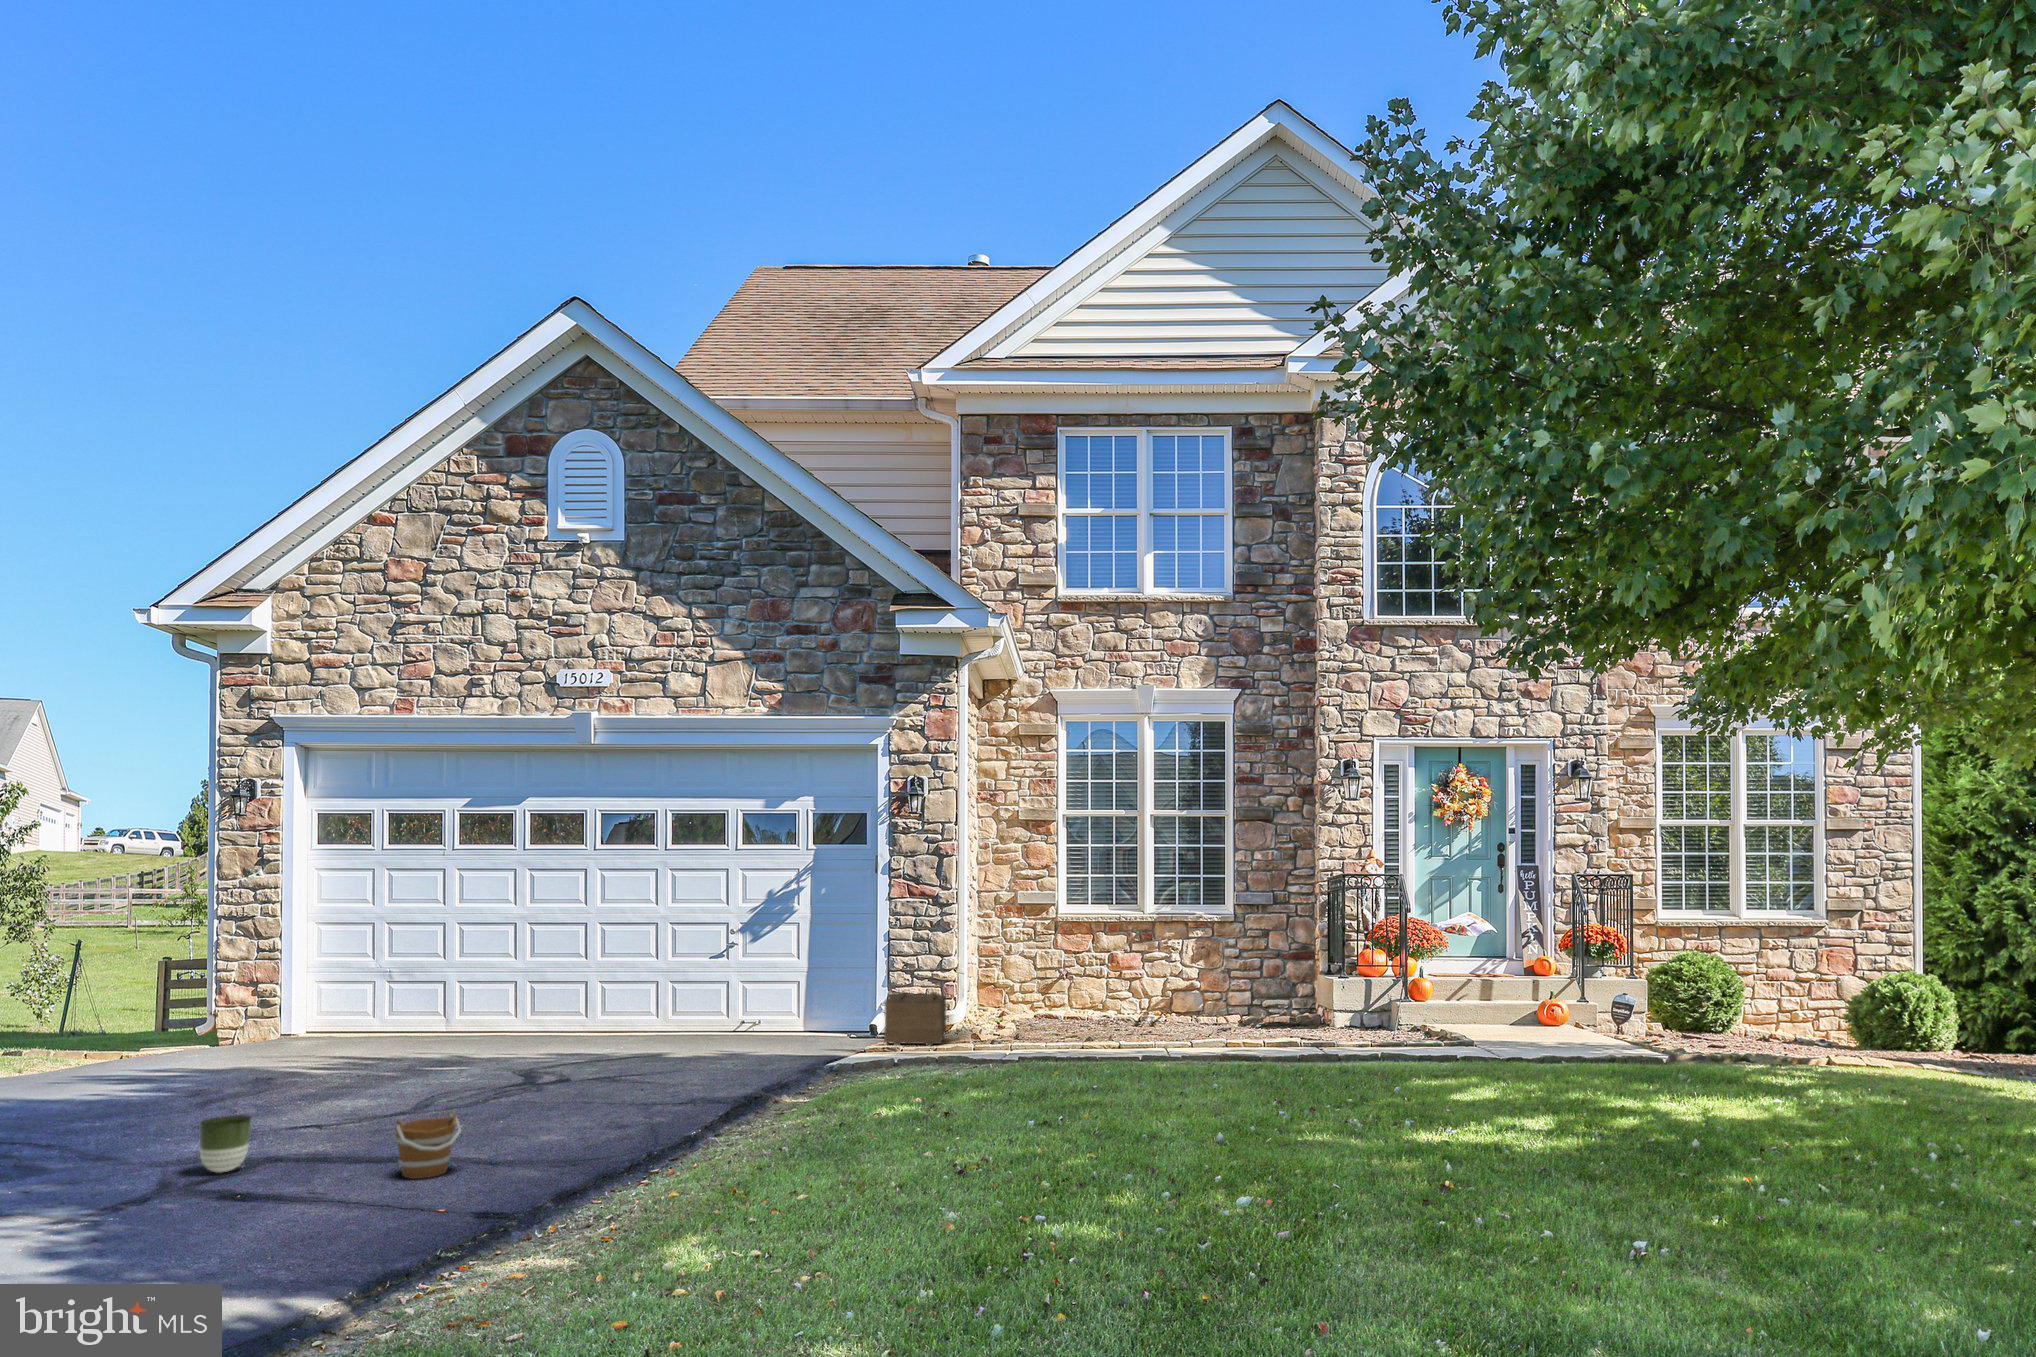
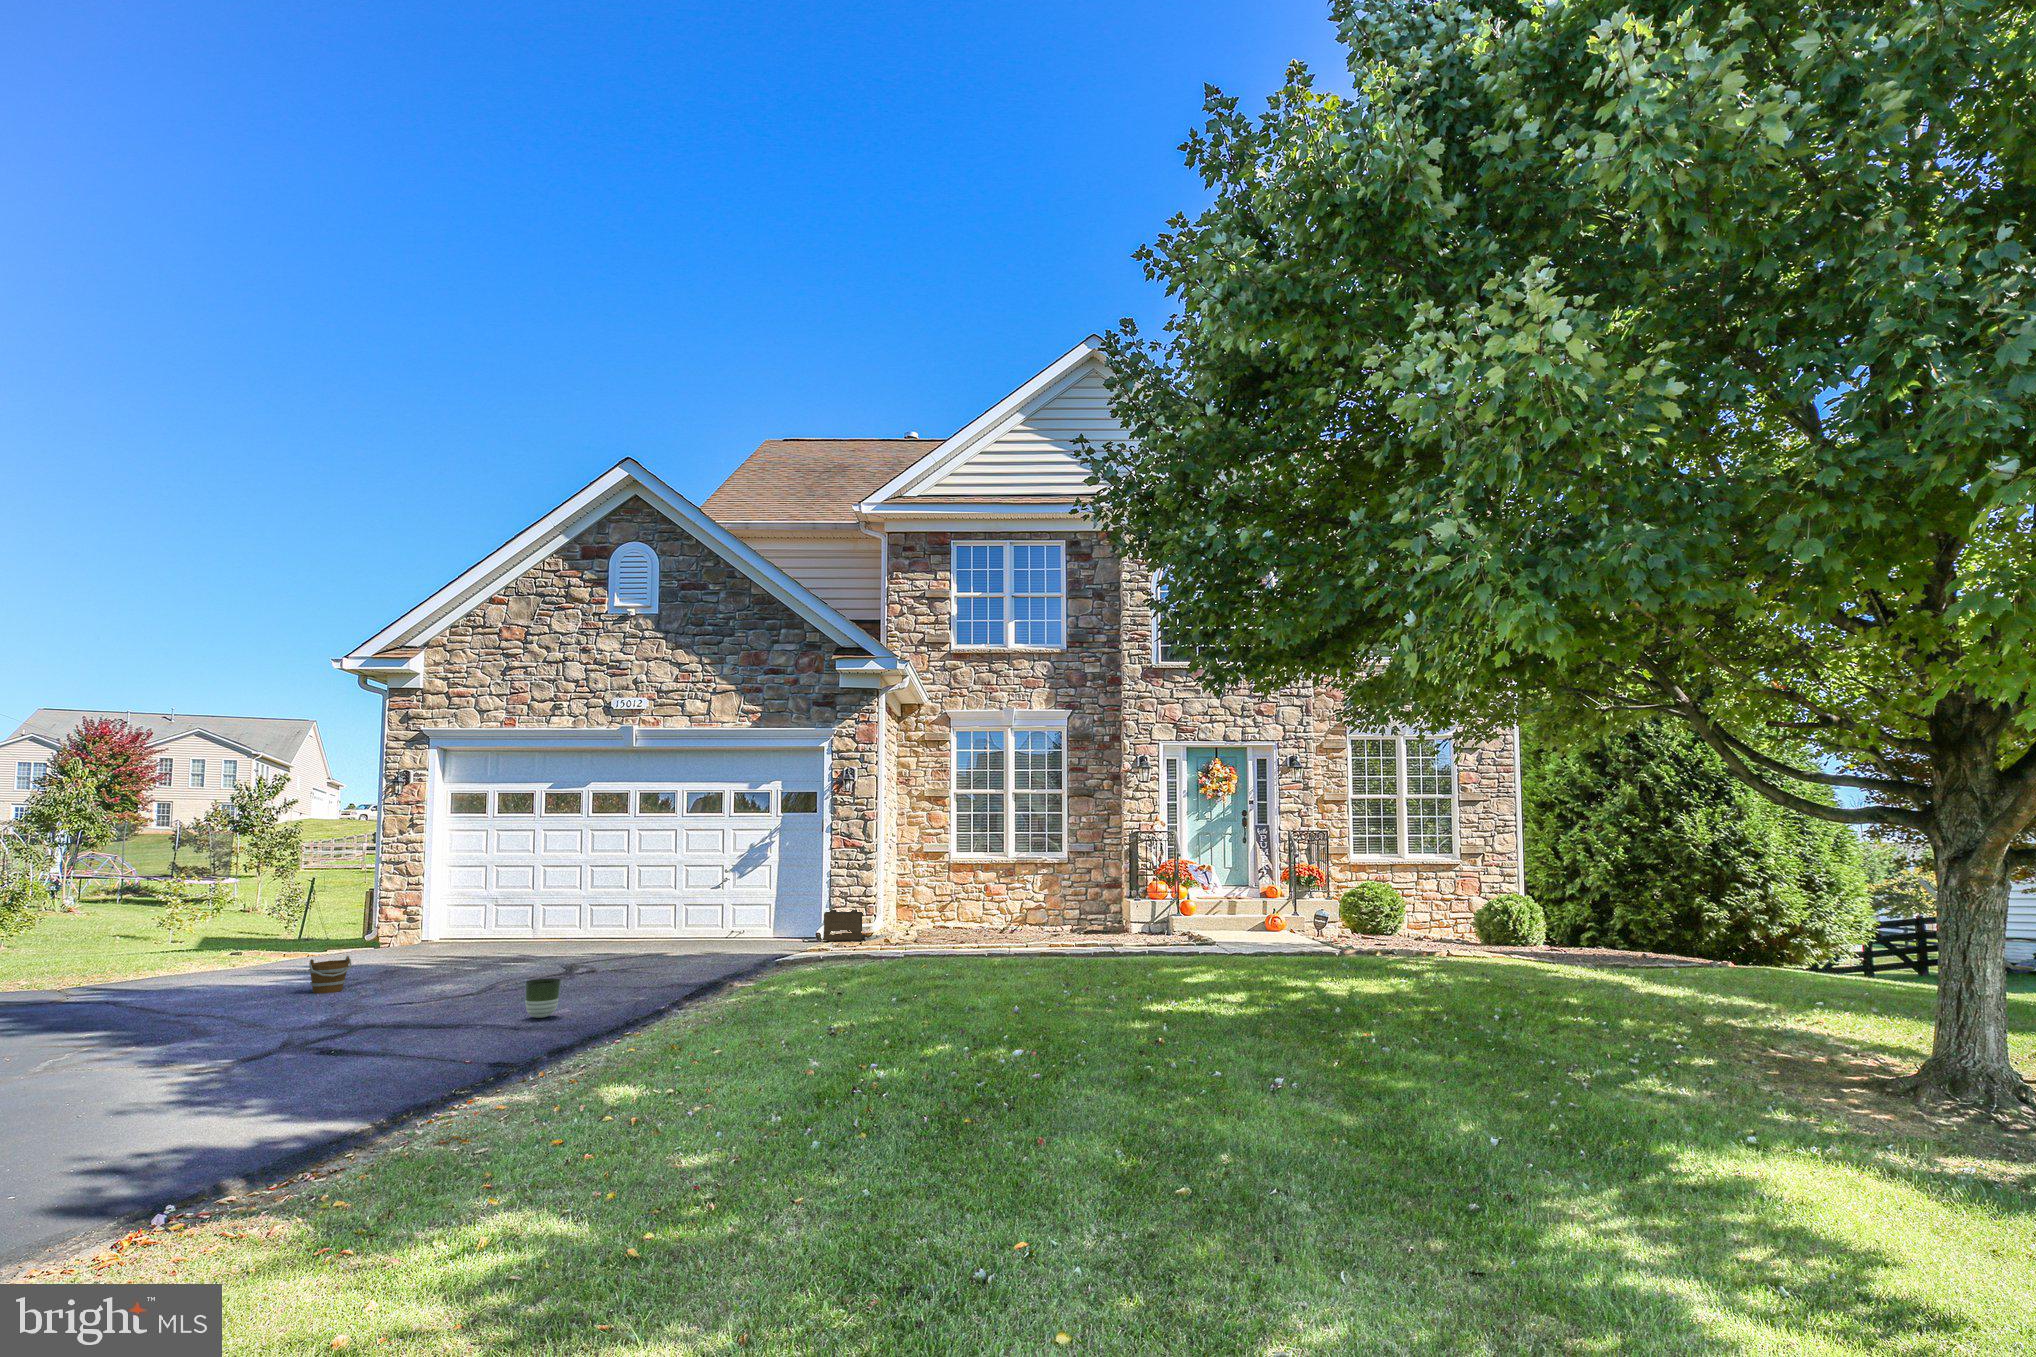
bucket: present [396,1112,461,1179] -> present [309,956,352,993]
planter: present [200,1115,251,1173] -> present [525,978,561,1018]

